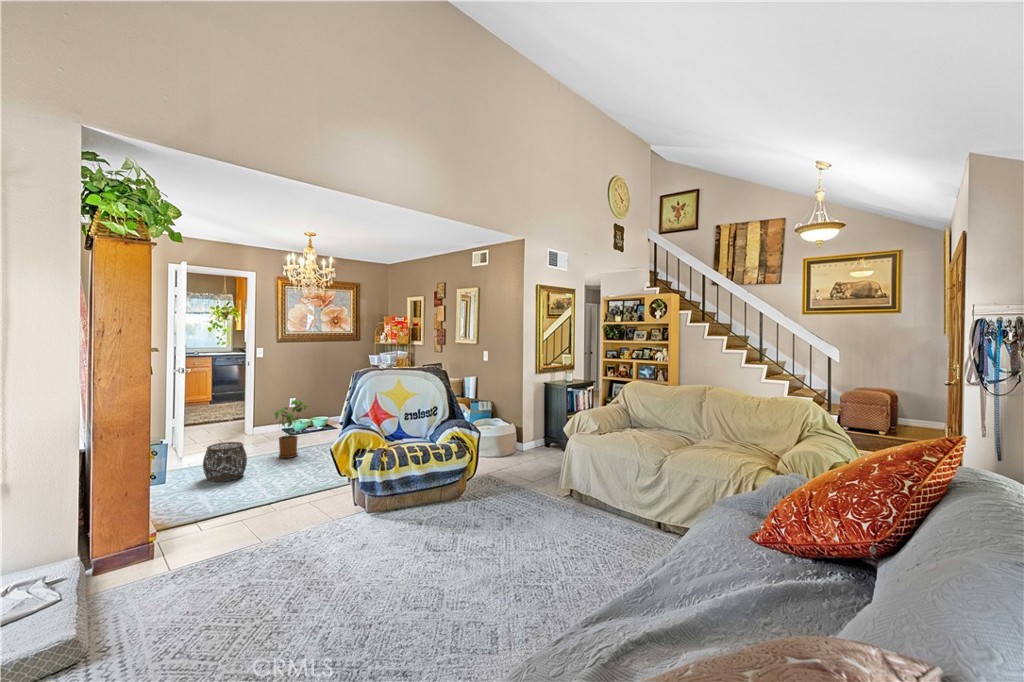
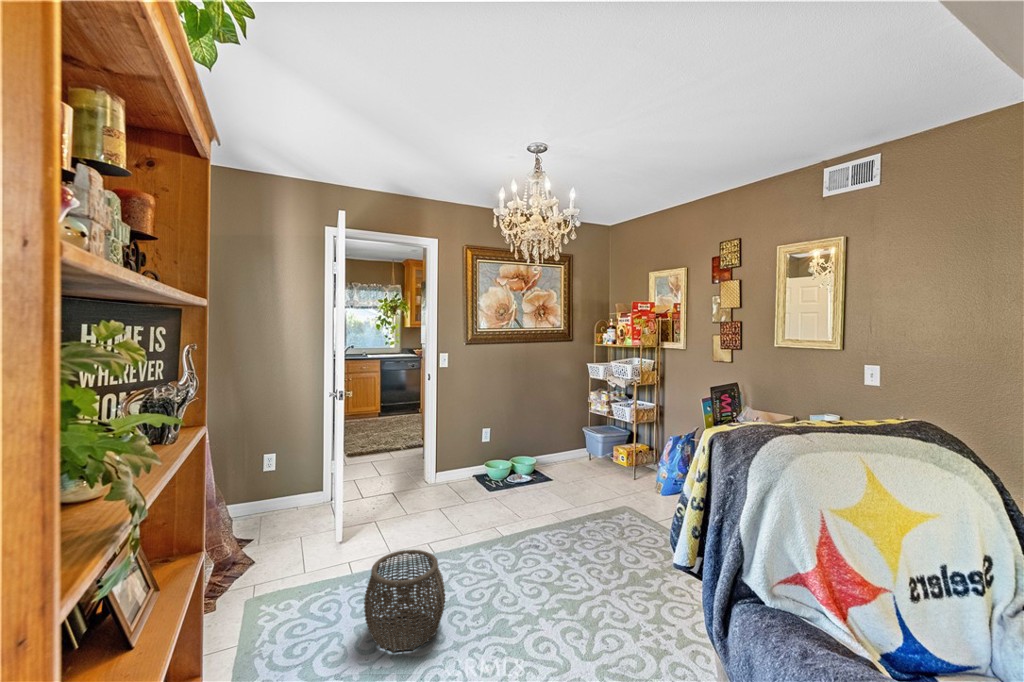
house plant: present [275,400,308,458] -> none [480,454,539,563]

